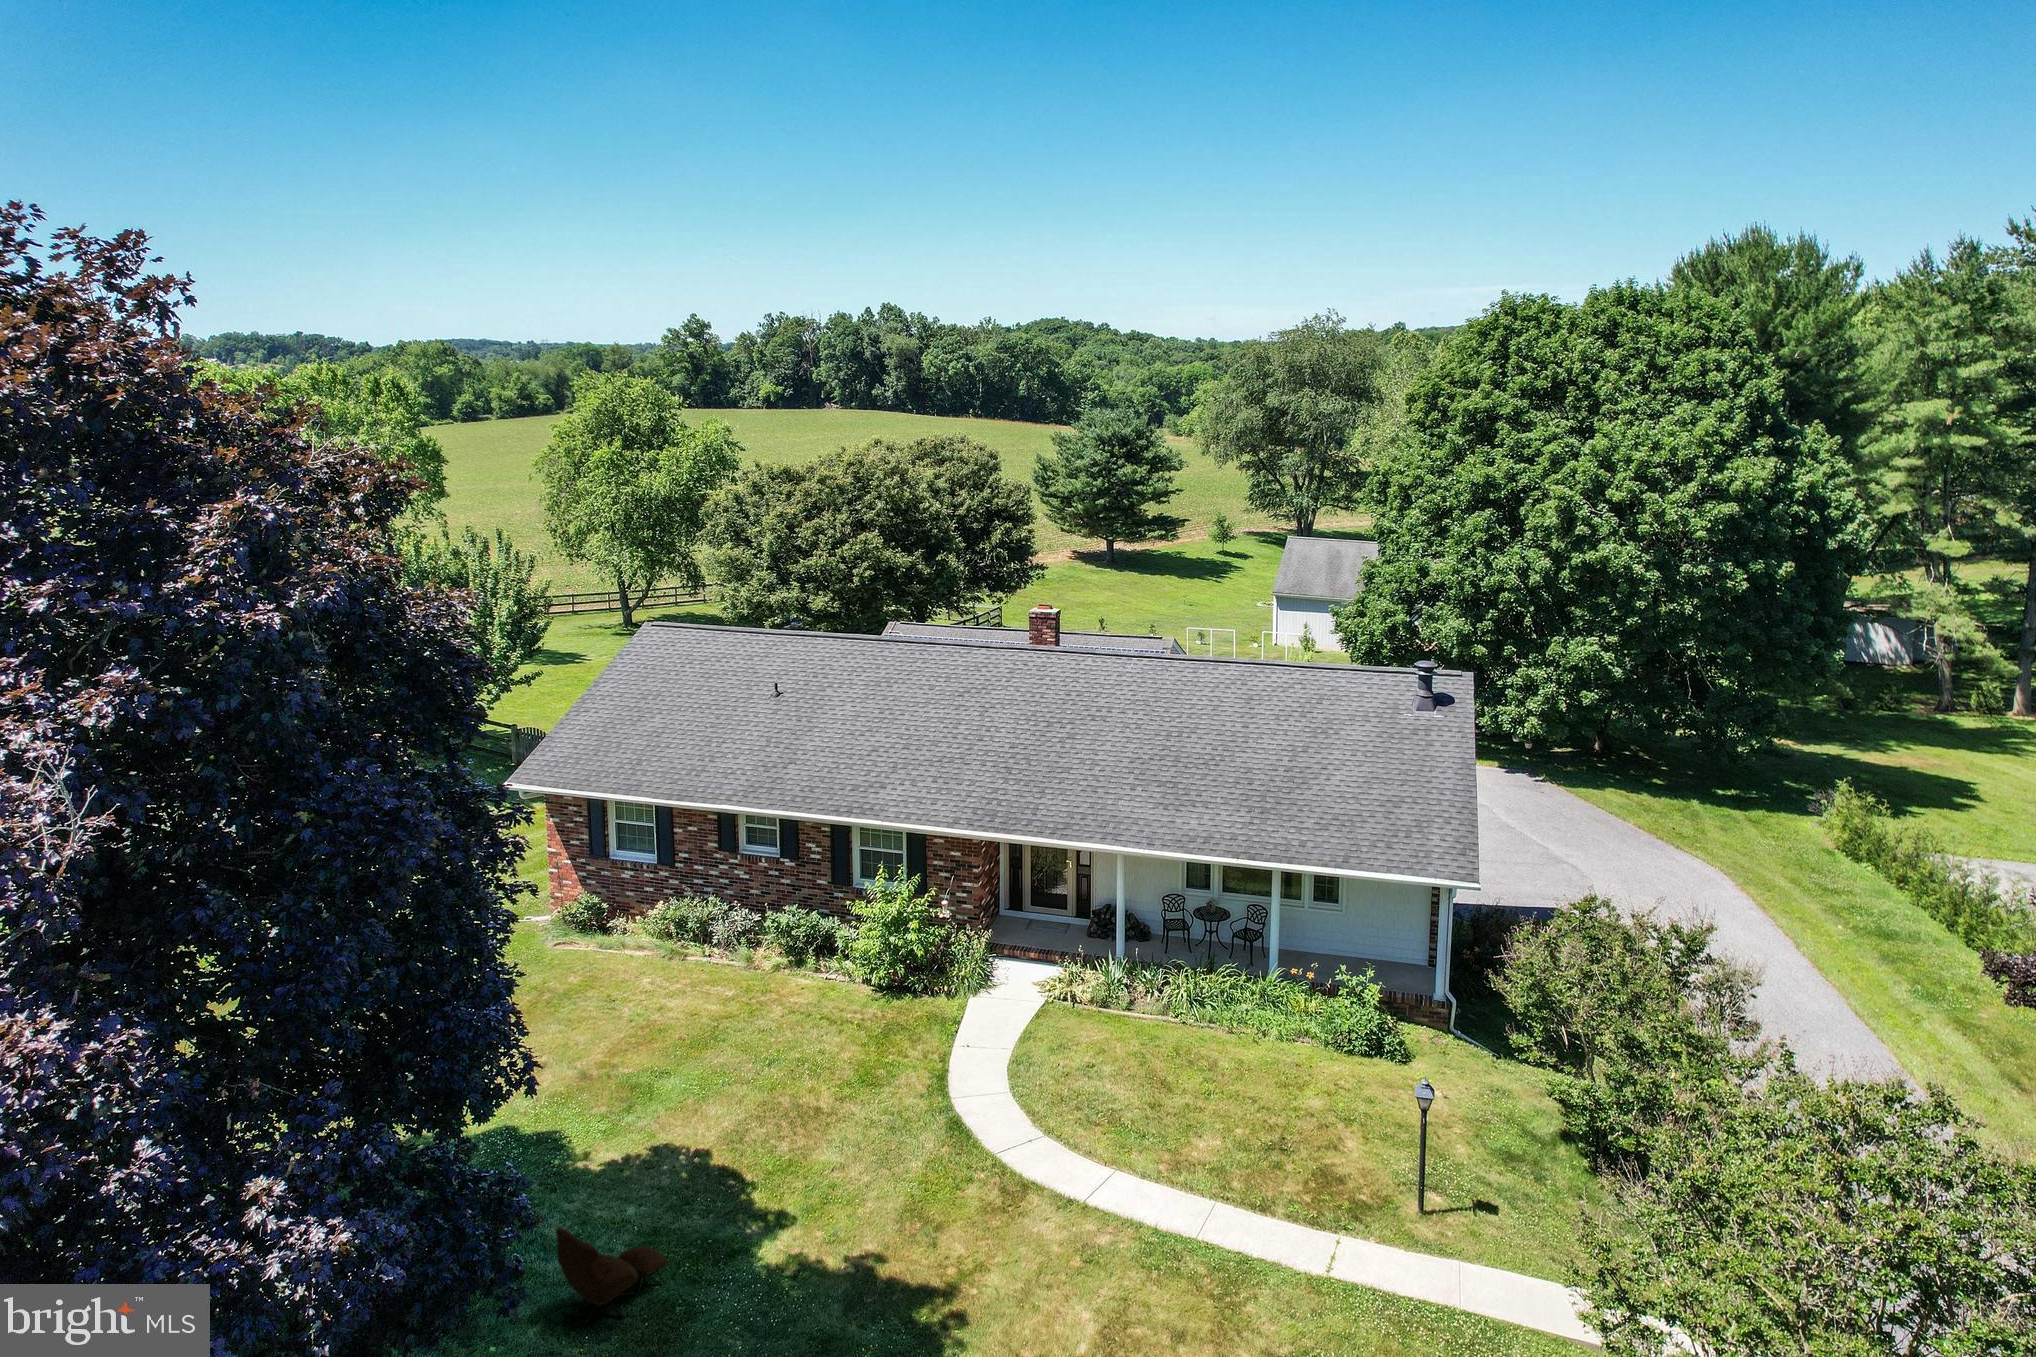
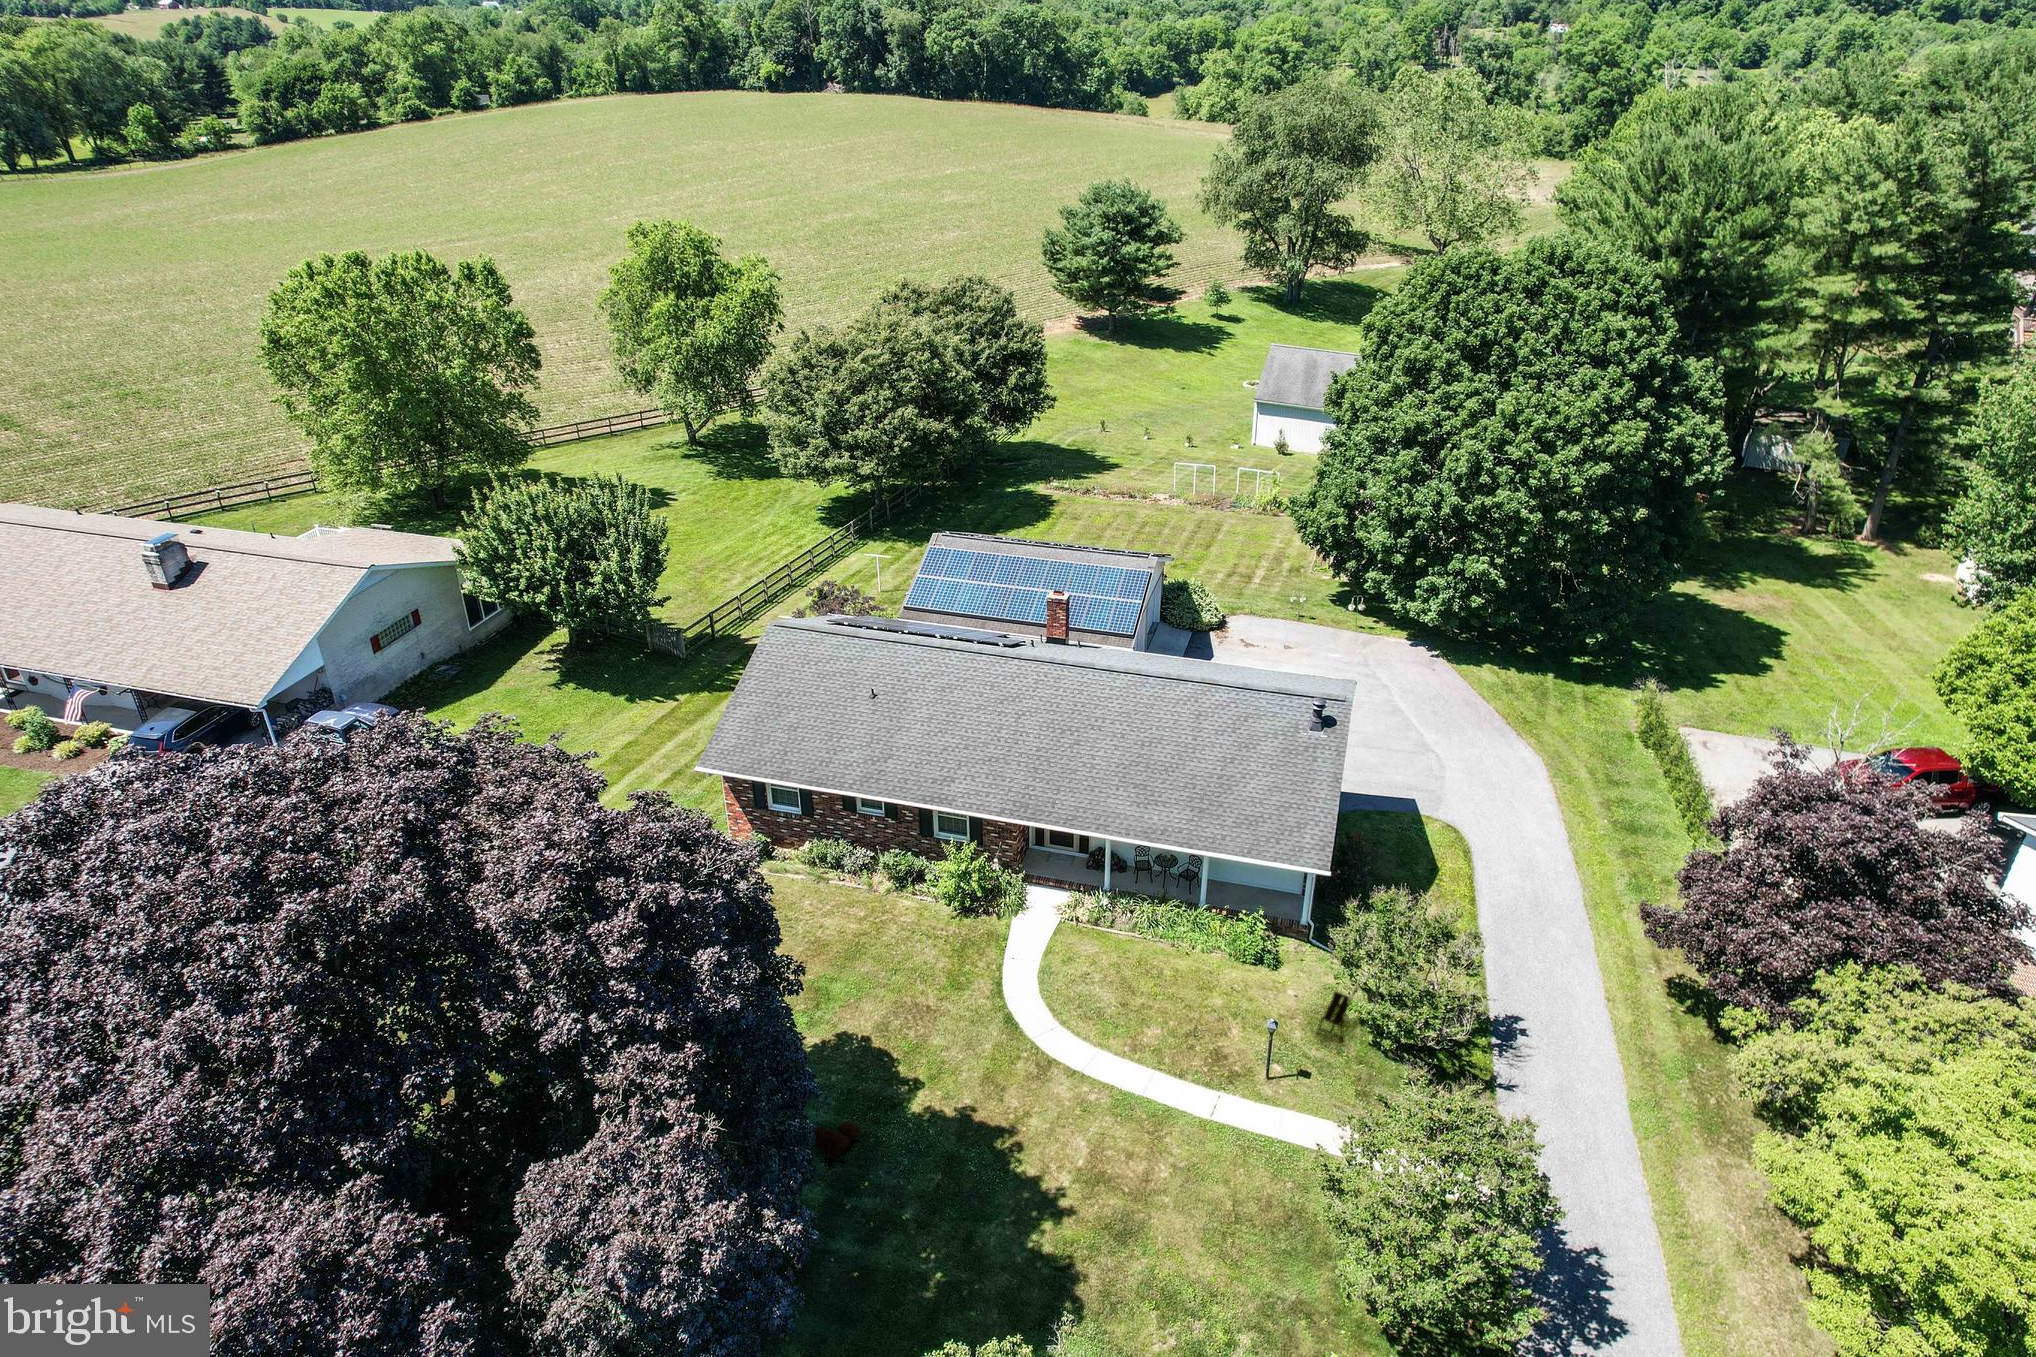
bench: none [1493,1062,1555,1159] -> present [1317,988,1357,1042]

